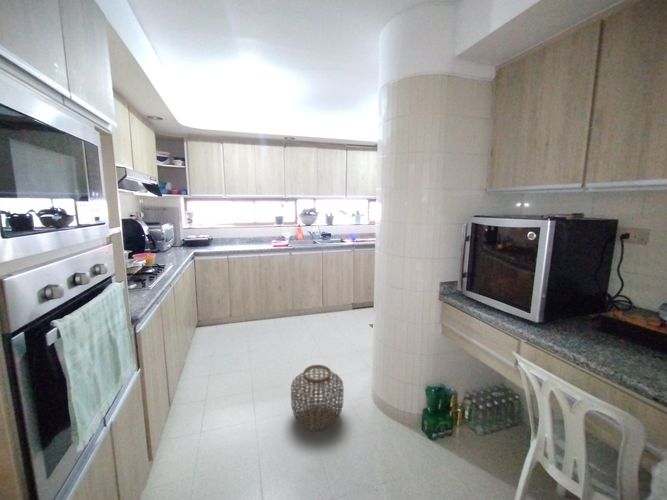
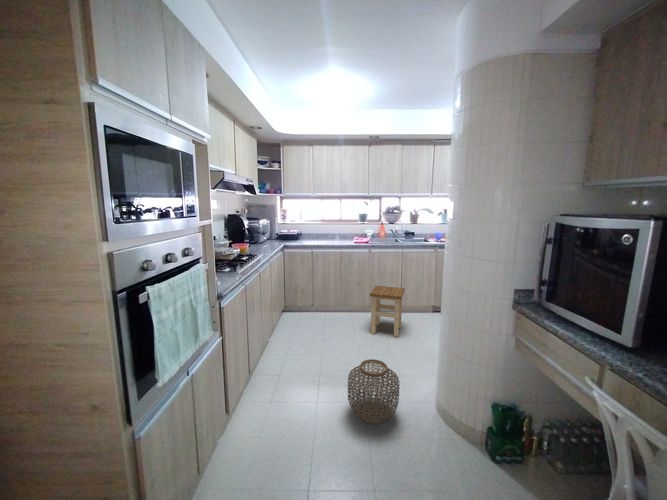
stool: none [296,289,328,338] -> present [370,286,405,337]

